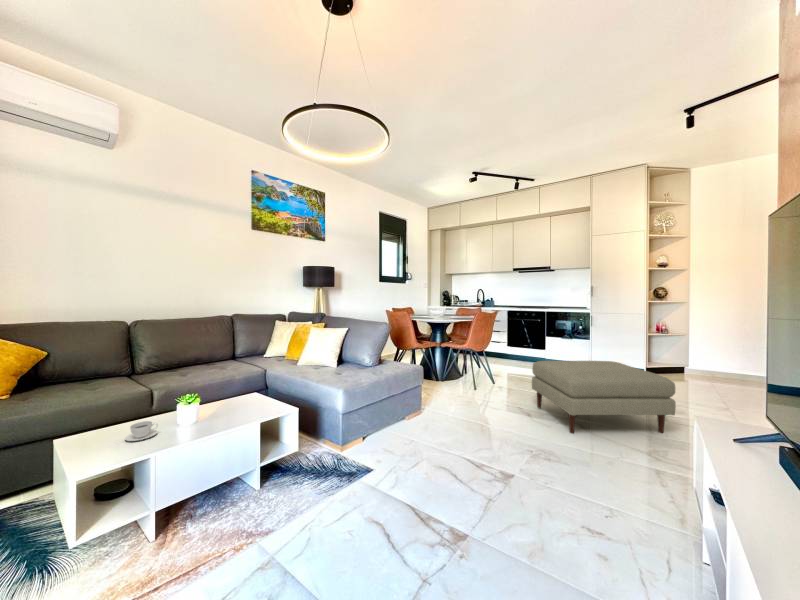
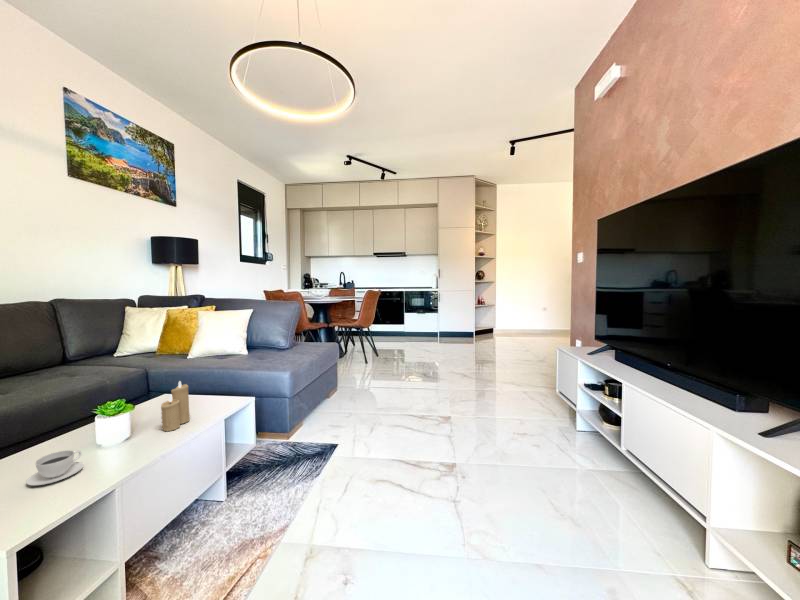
ottoman: present [532,361,676,434] -> none [421,326,515,381]
candle: none [217,384,241,422] -> present [161,381,190,431]

